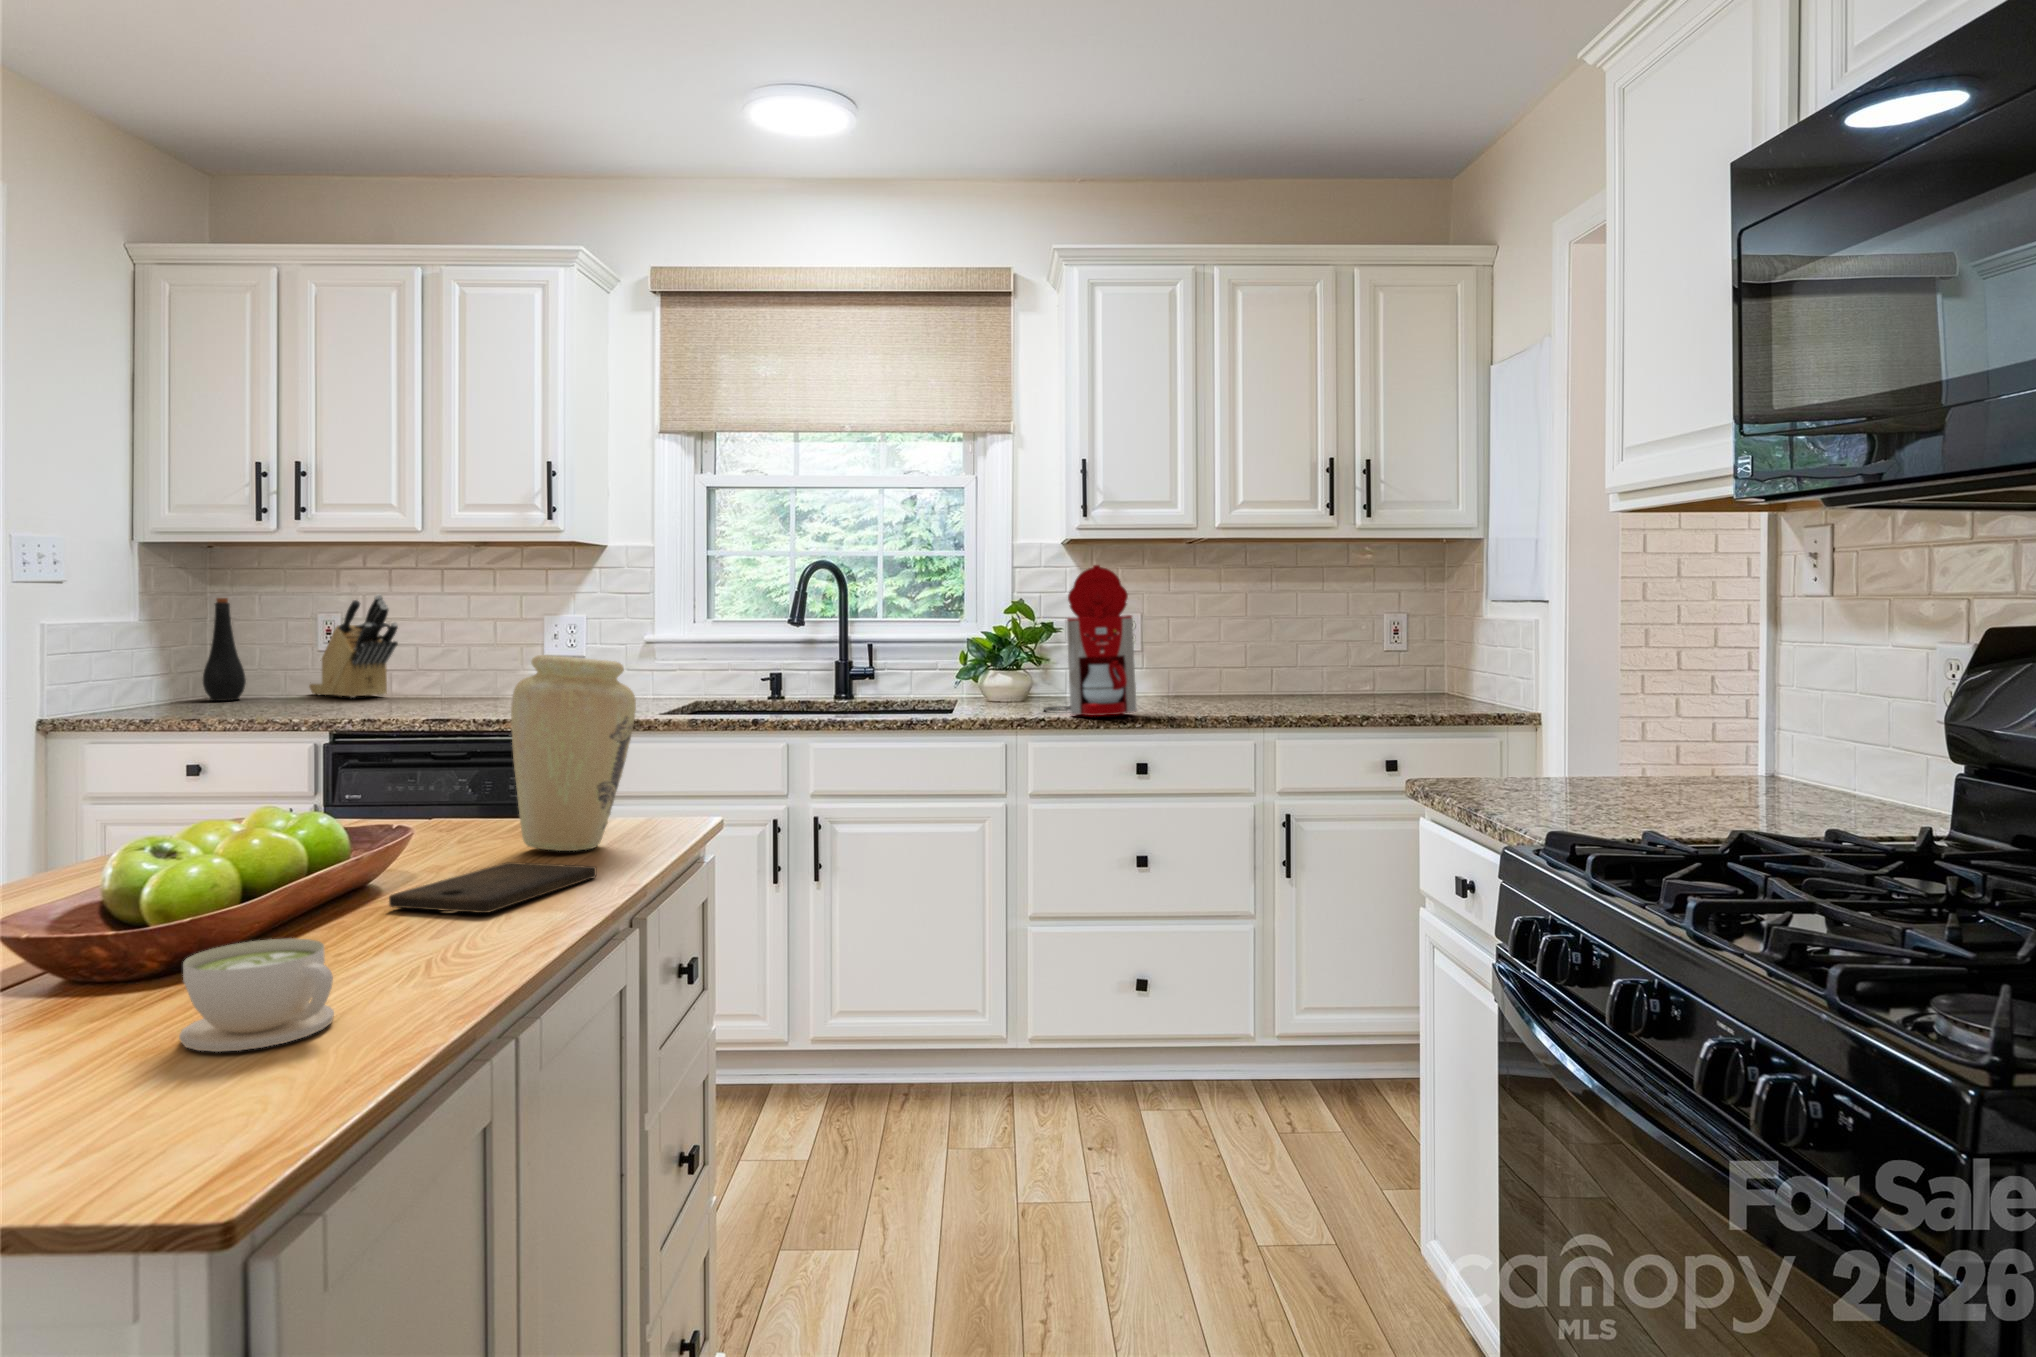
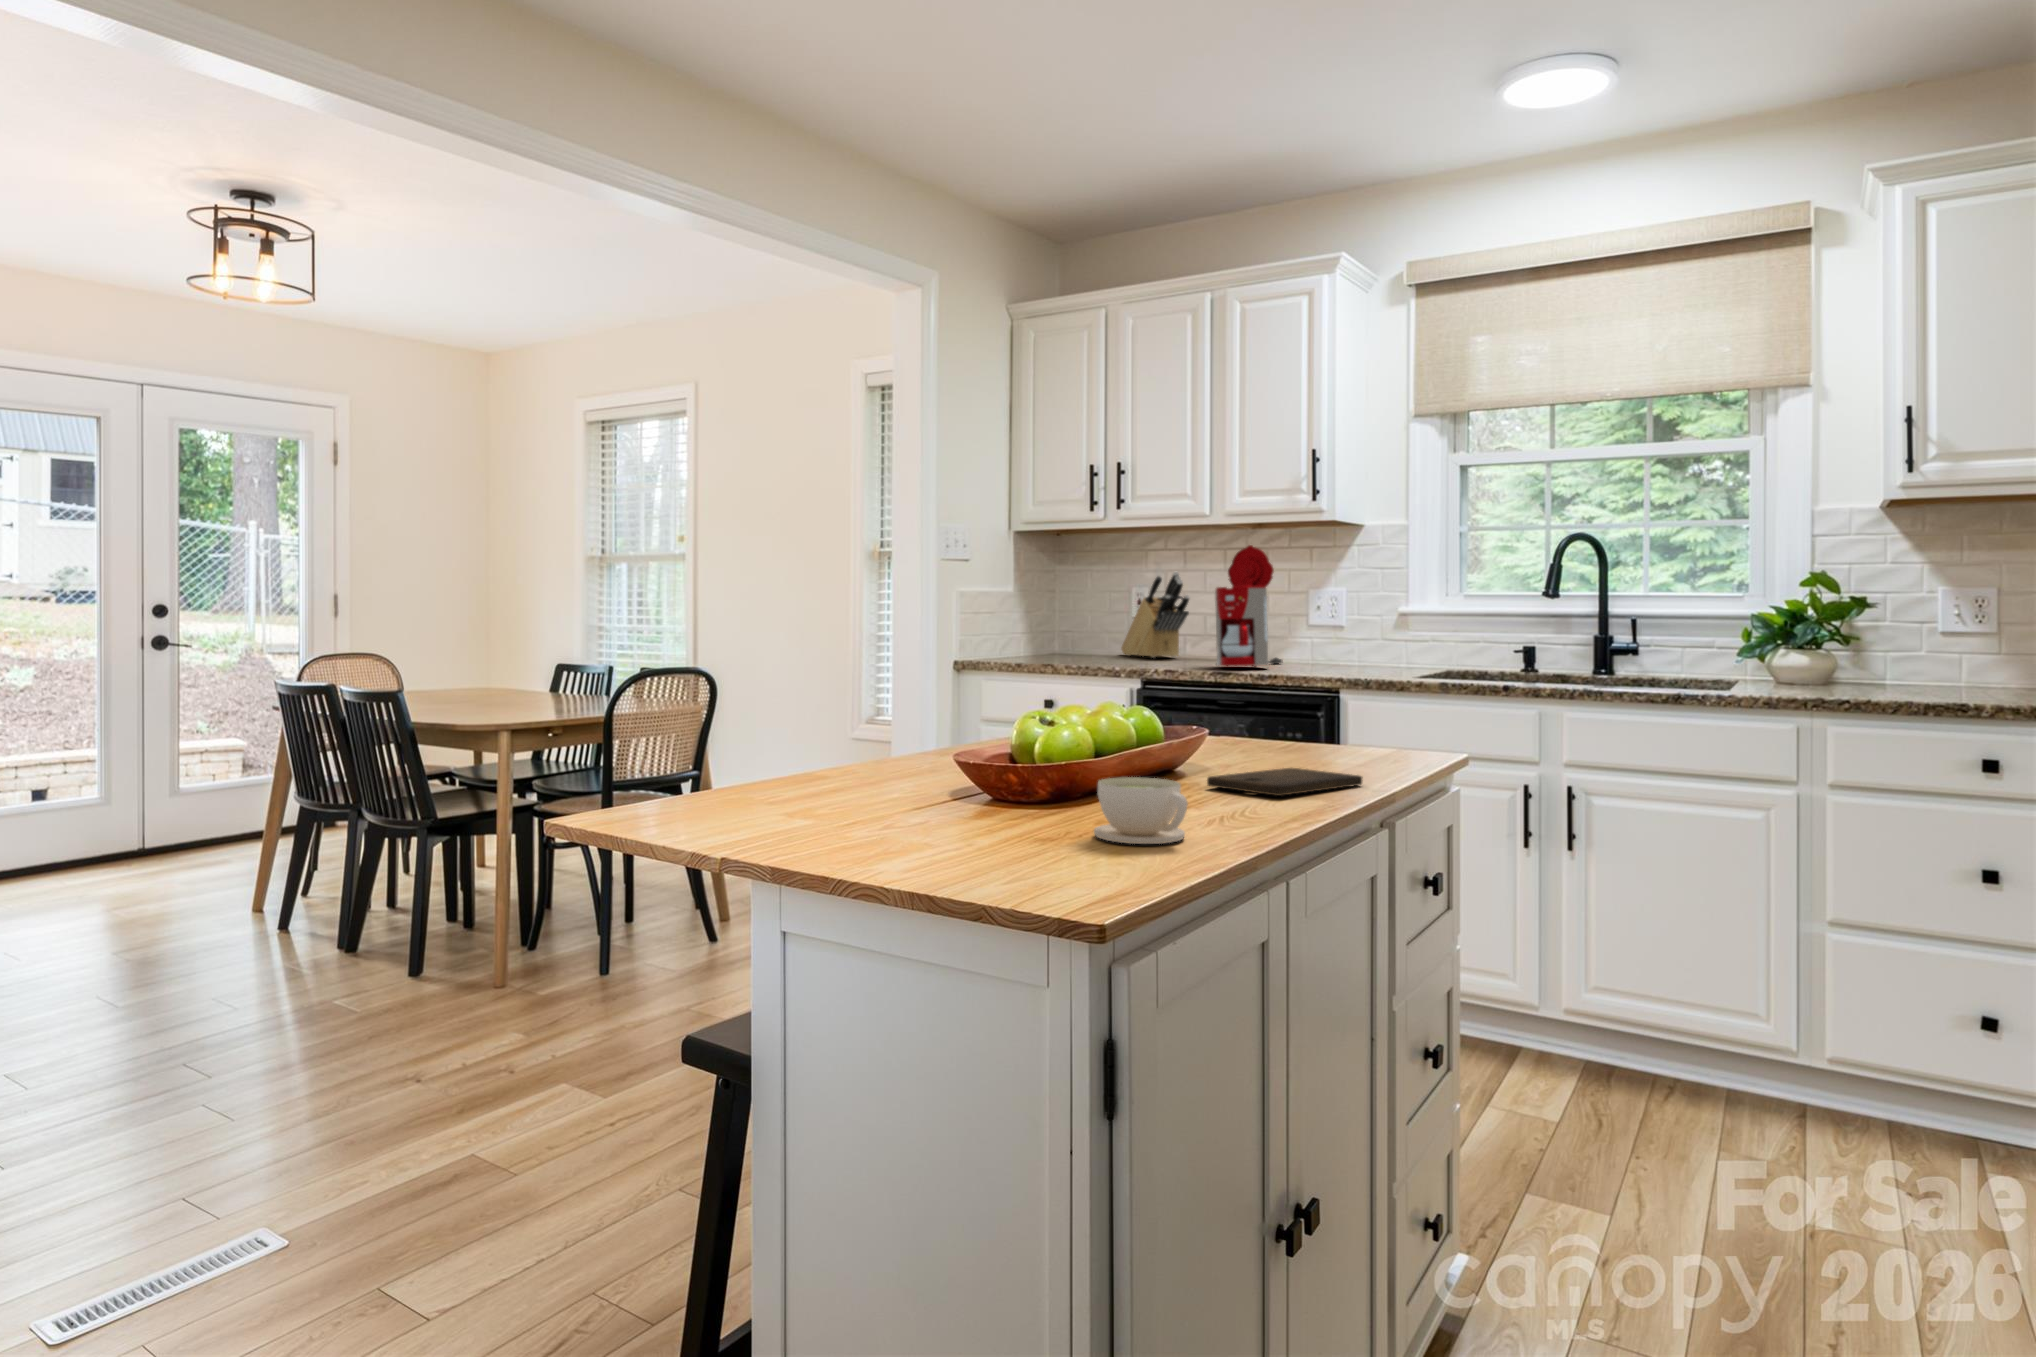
coffee maker: present [1044,565,1137,716] -> present [1215,545,1283,666]
bottle: present [203,598,246,701] -> none [1049,575,1078,656]
vase: present [511,655,636,851] -> none [1296,602,1399,768]

